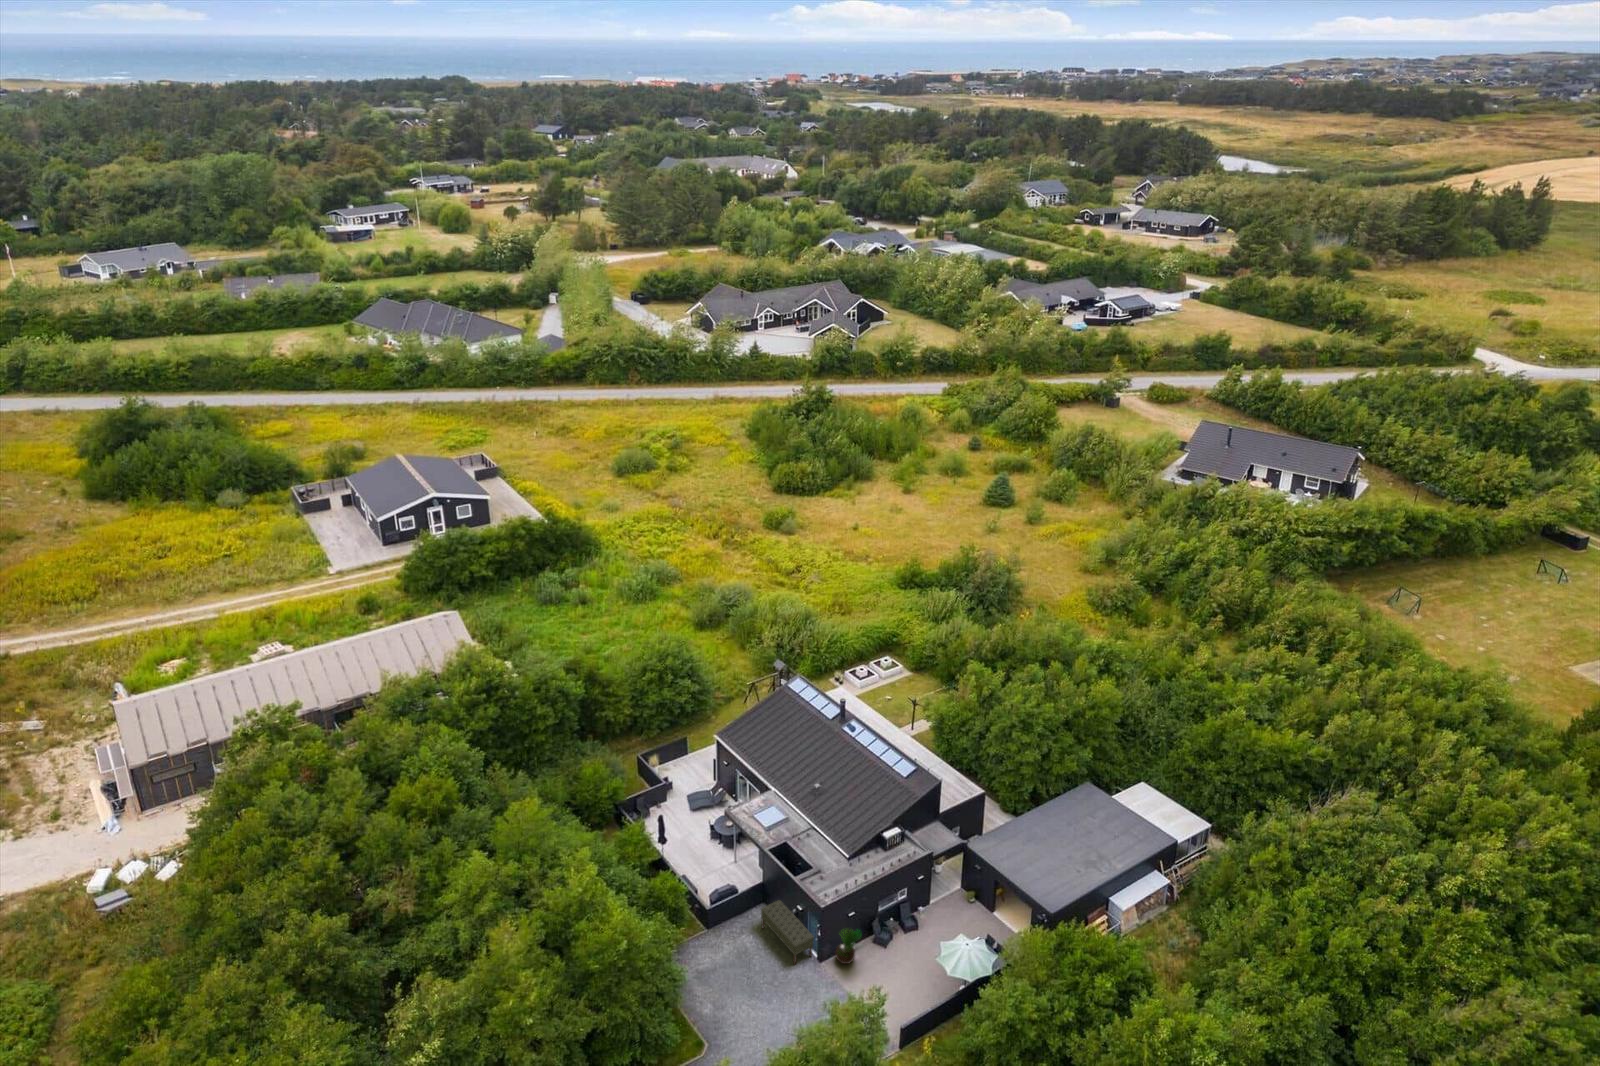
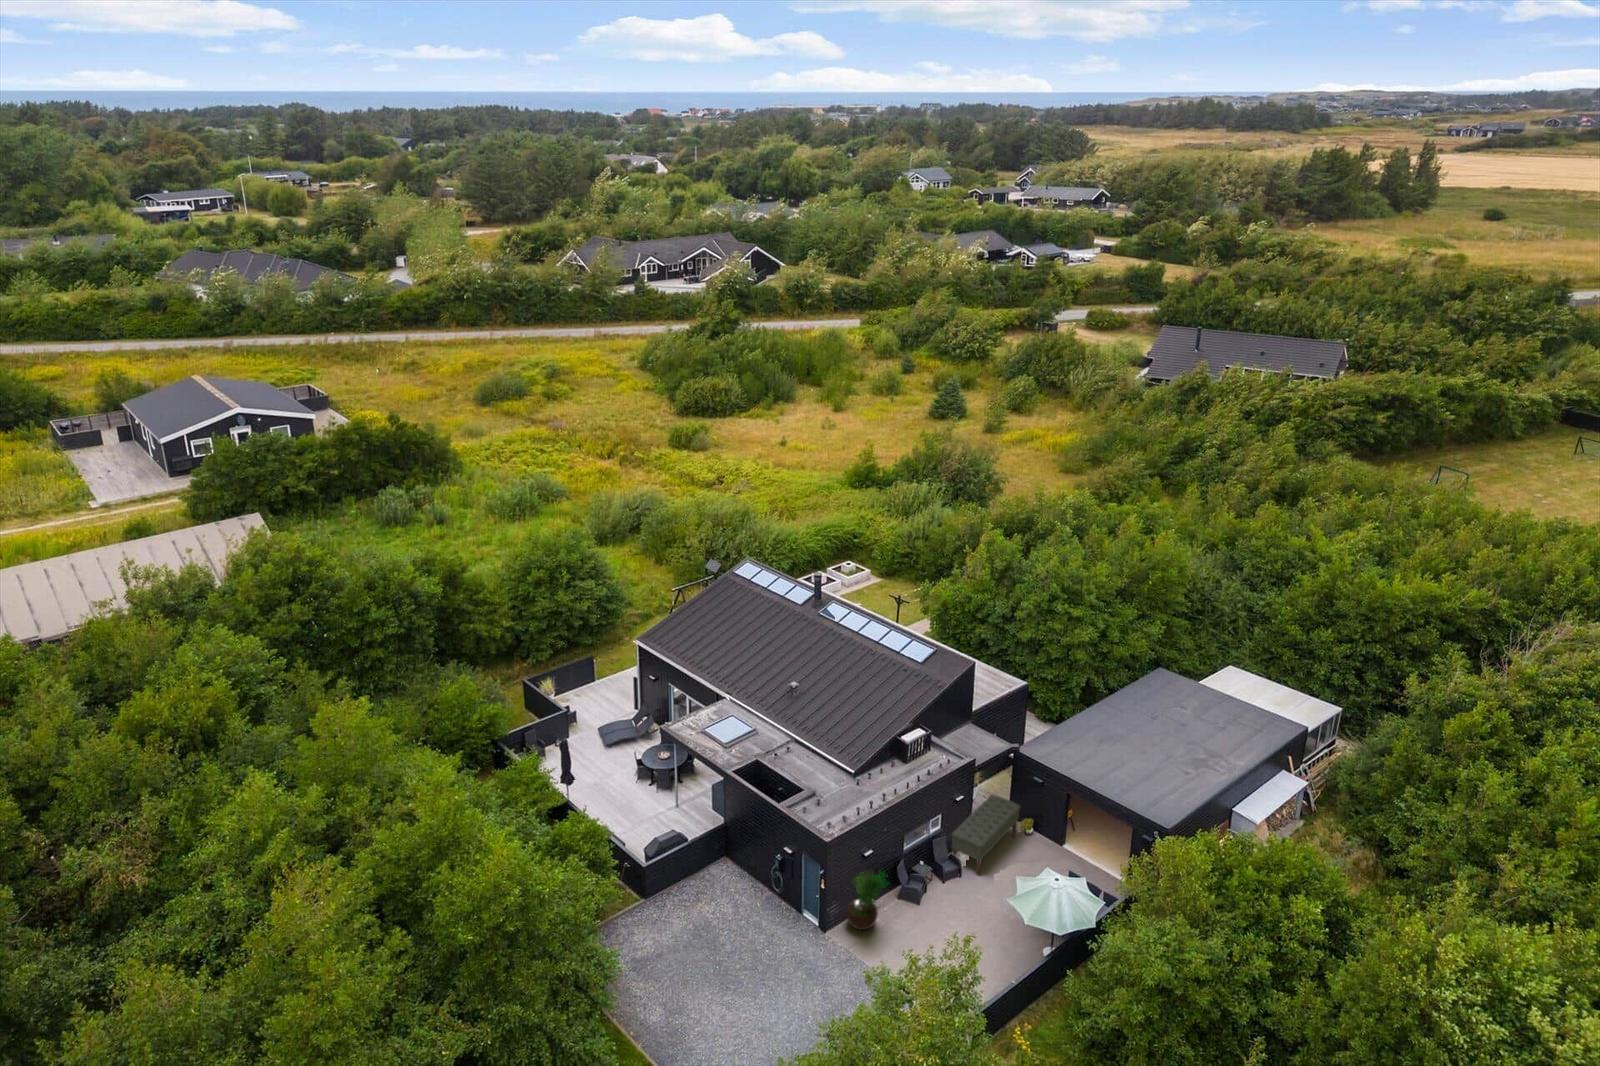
bench: present [761,900,814,965] -> present [952,795,1020,876]

